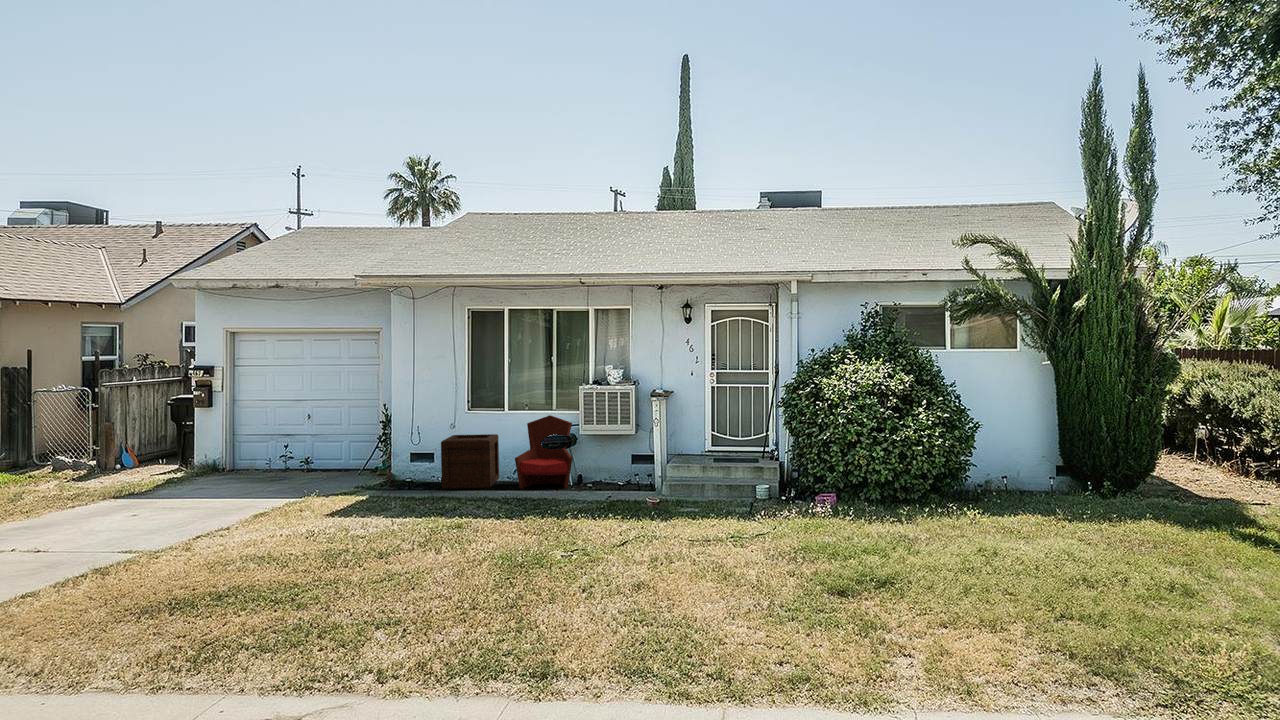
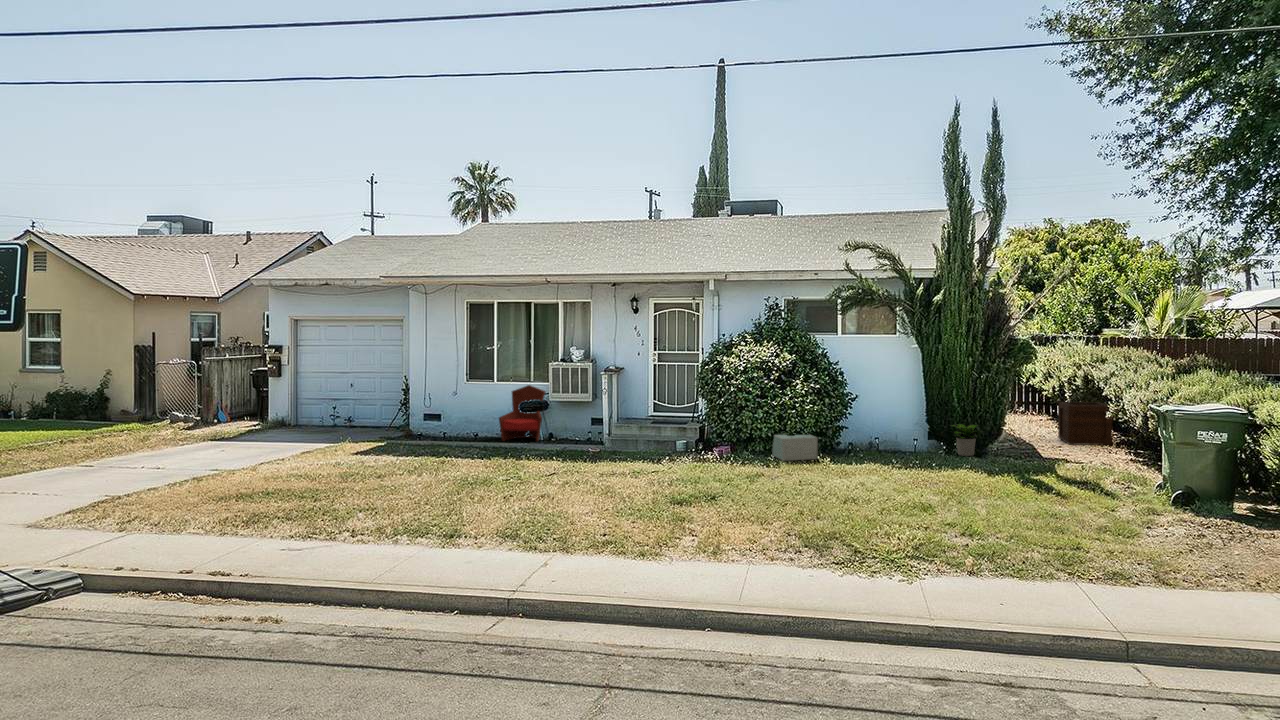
wooden crate: present [441,434,499,489] -> present [1058,402,1112,445]
potted plant: none [1106,459,1159,501] -> present [950,424,983,456]
storage box: none [895,475,959,513] -> present [772,435,818,461]

